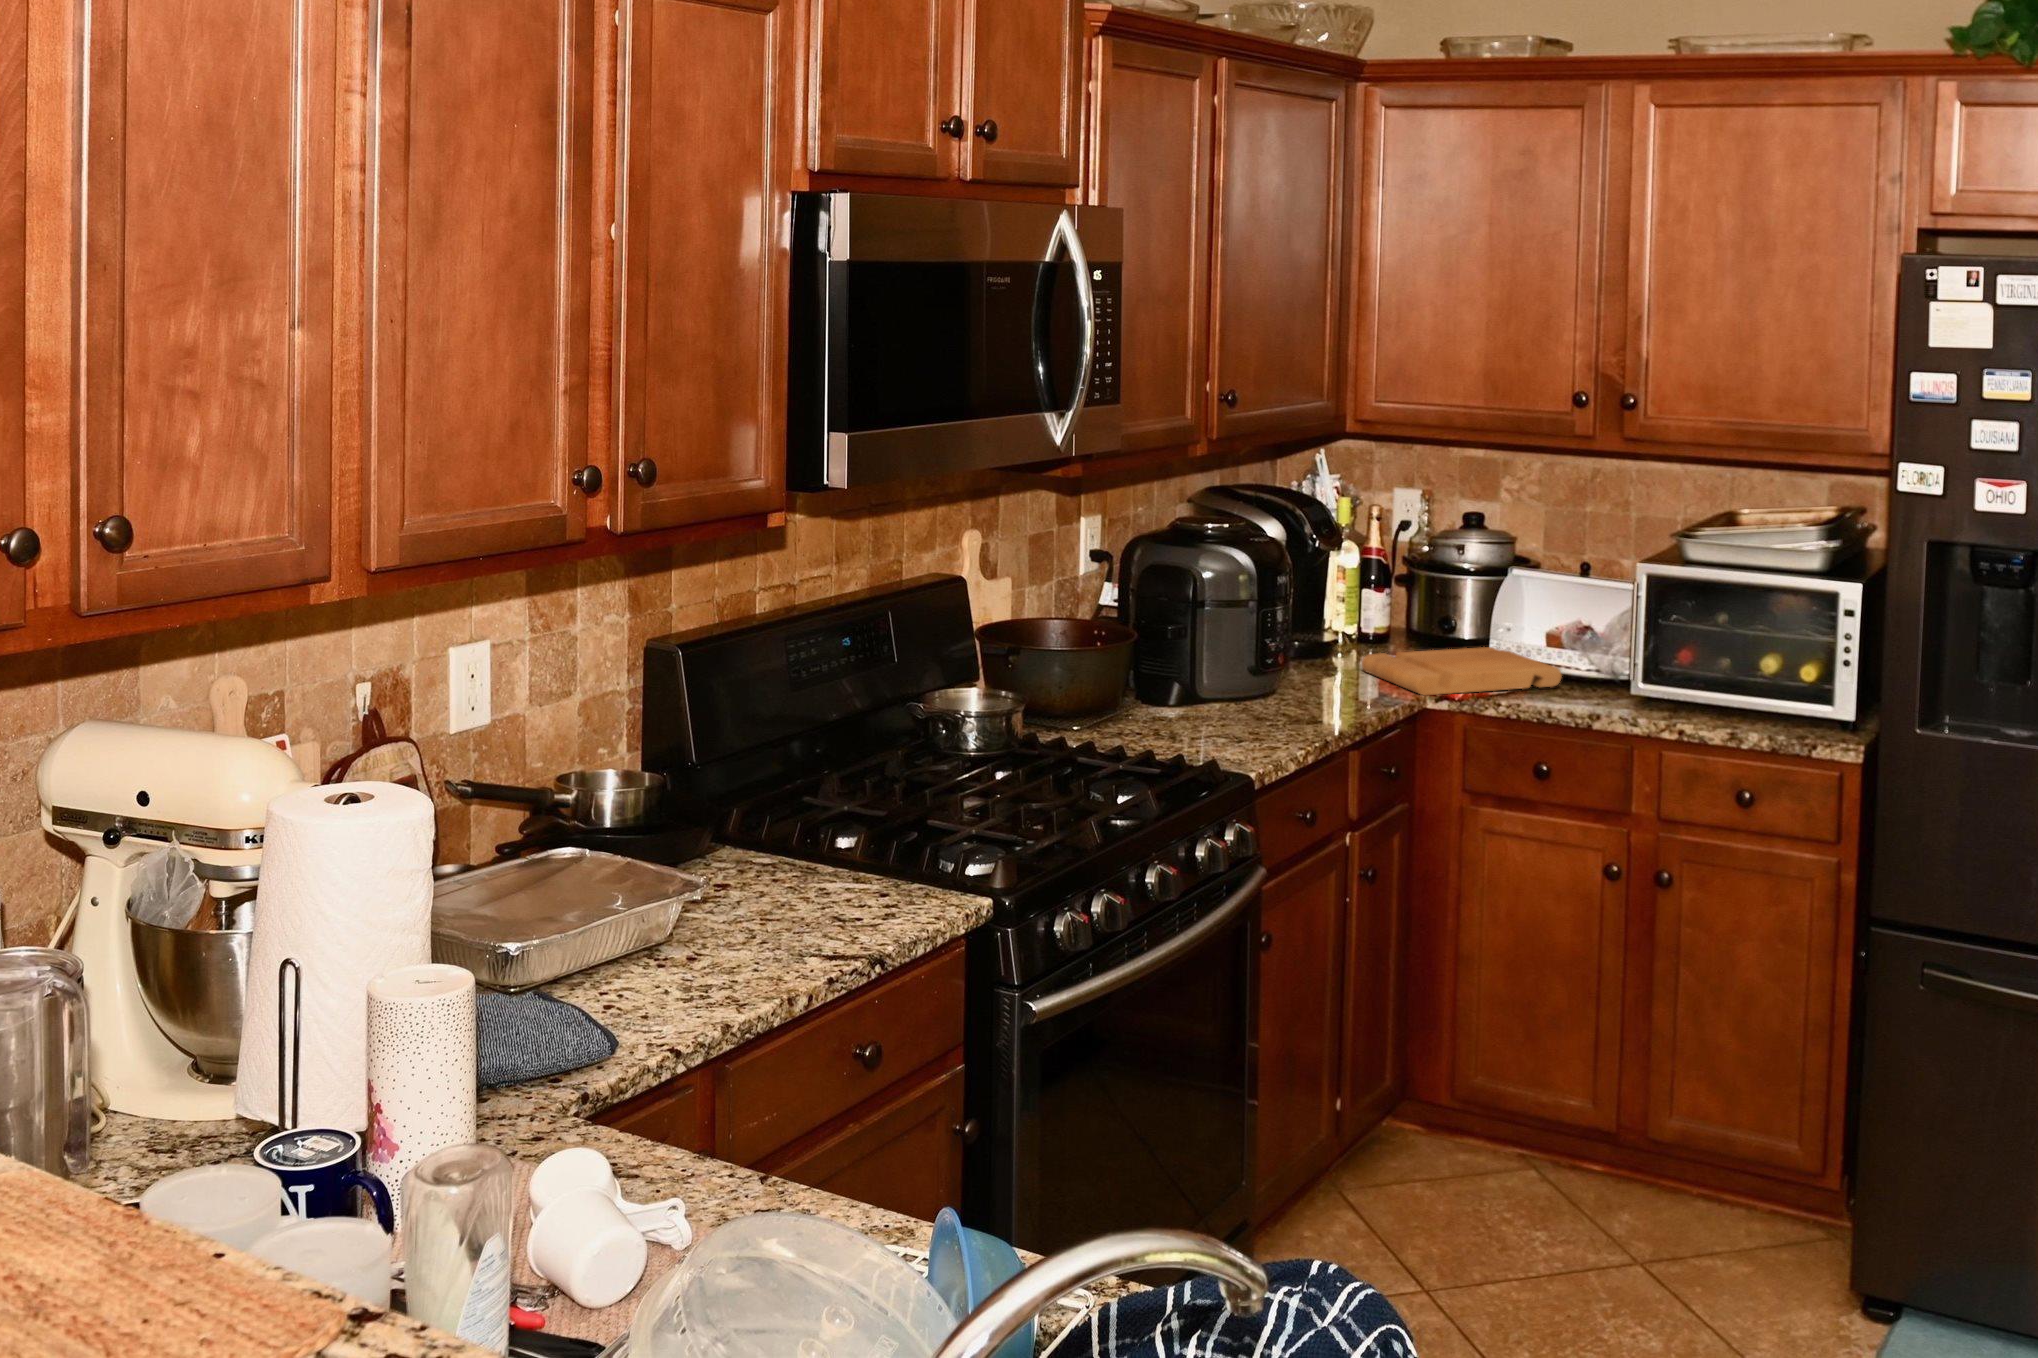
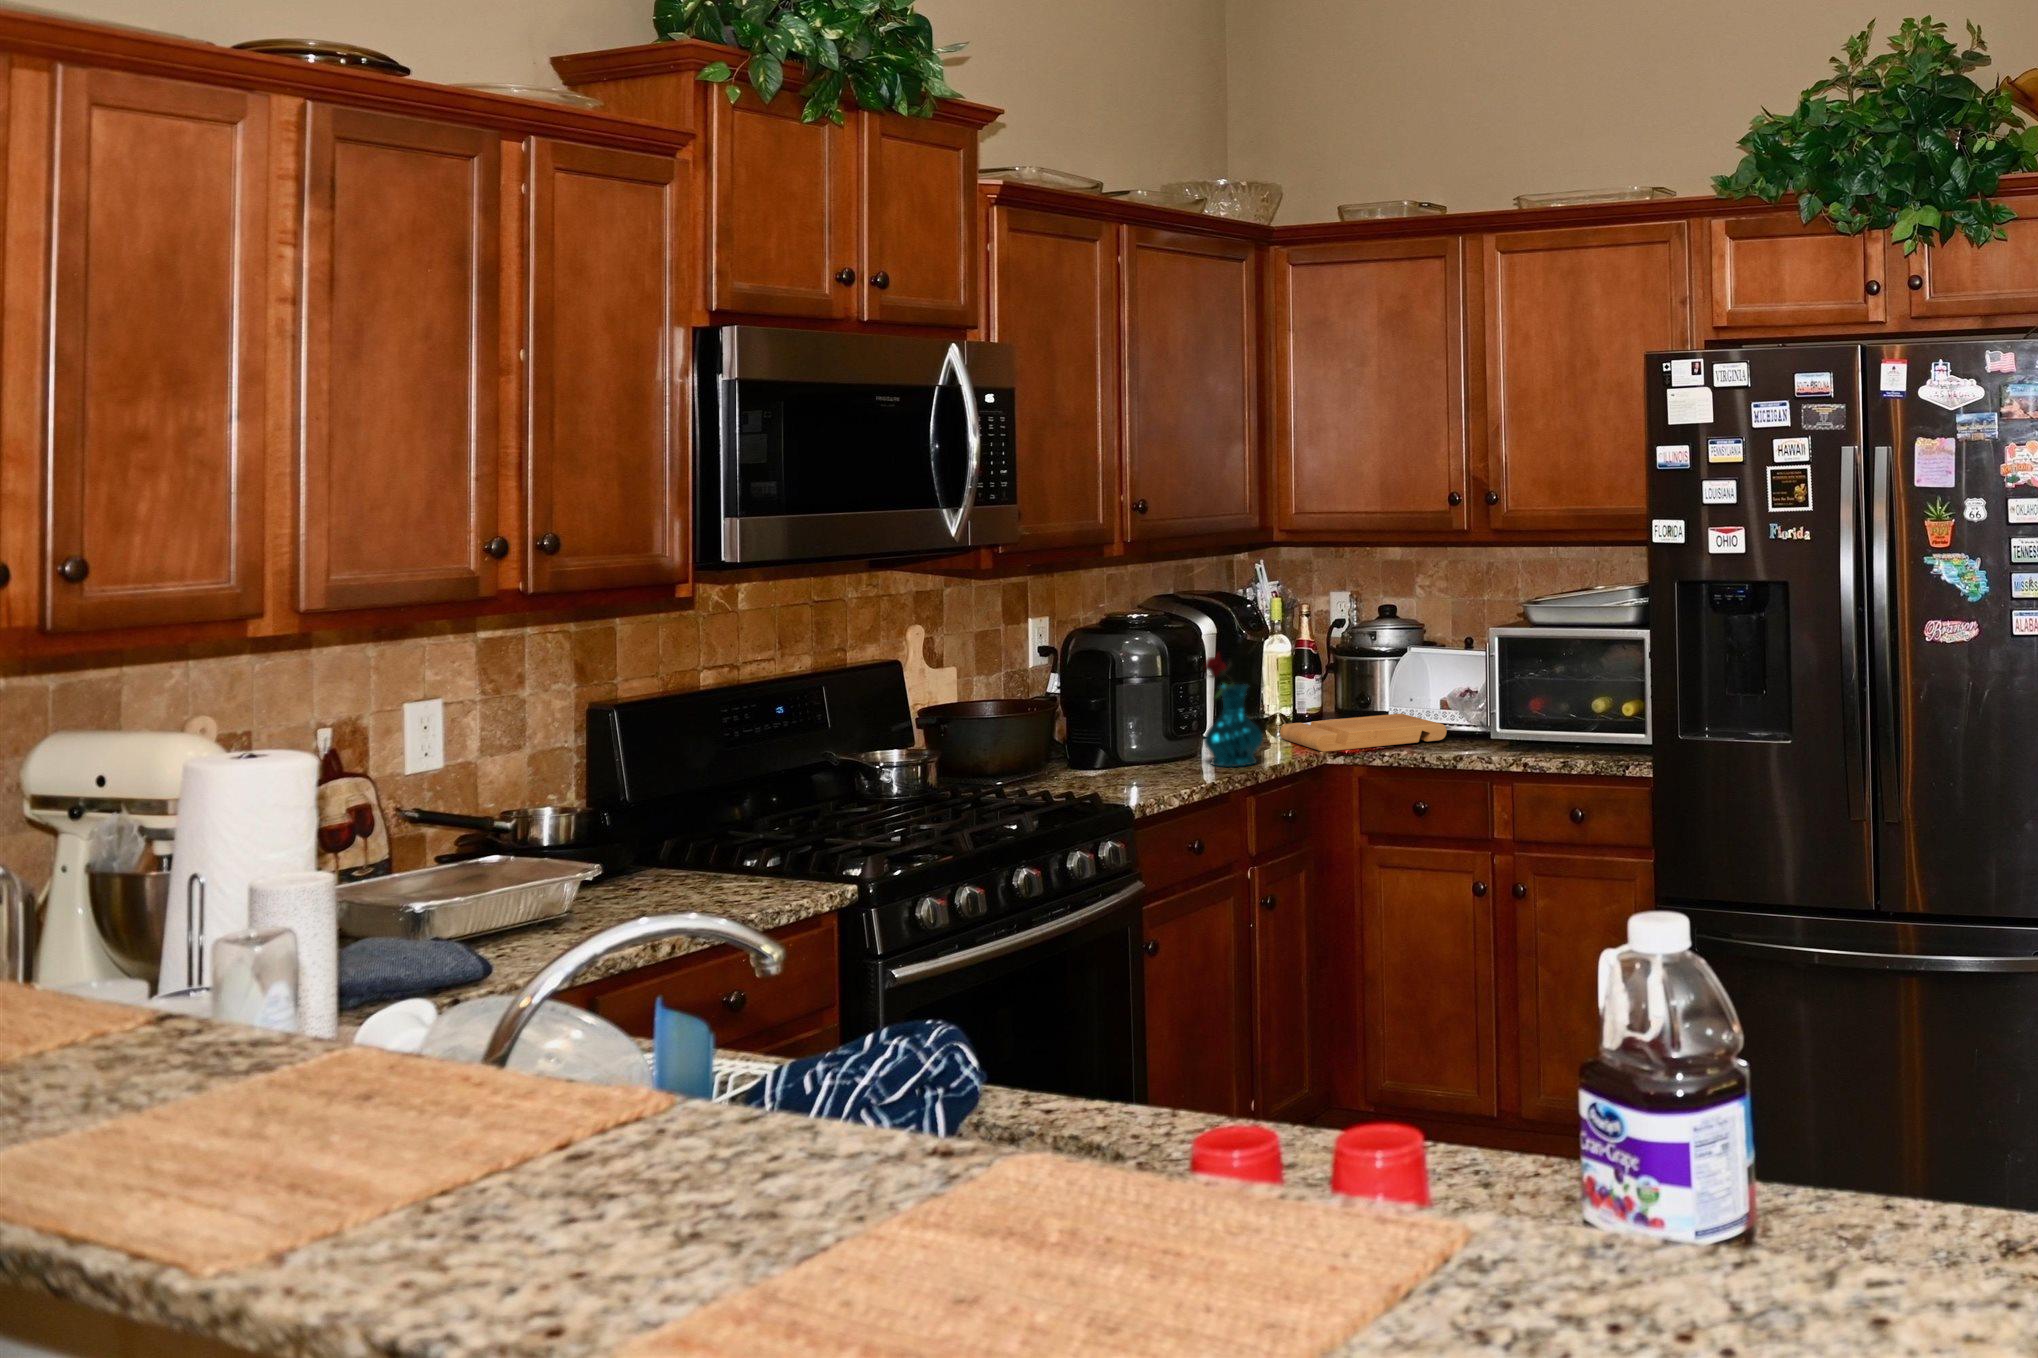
vase: none [1297,577,1366,715] -> present [1204,654,1263,767]

